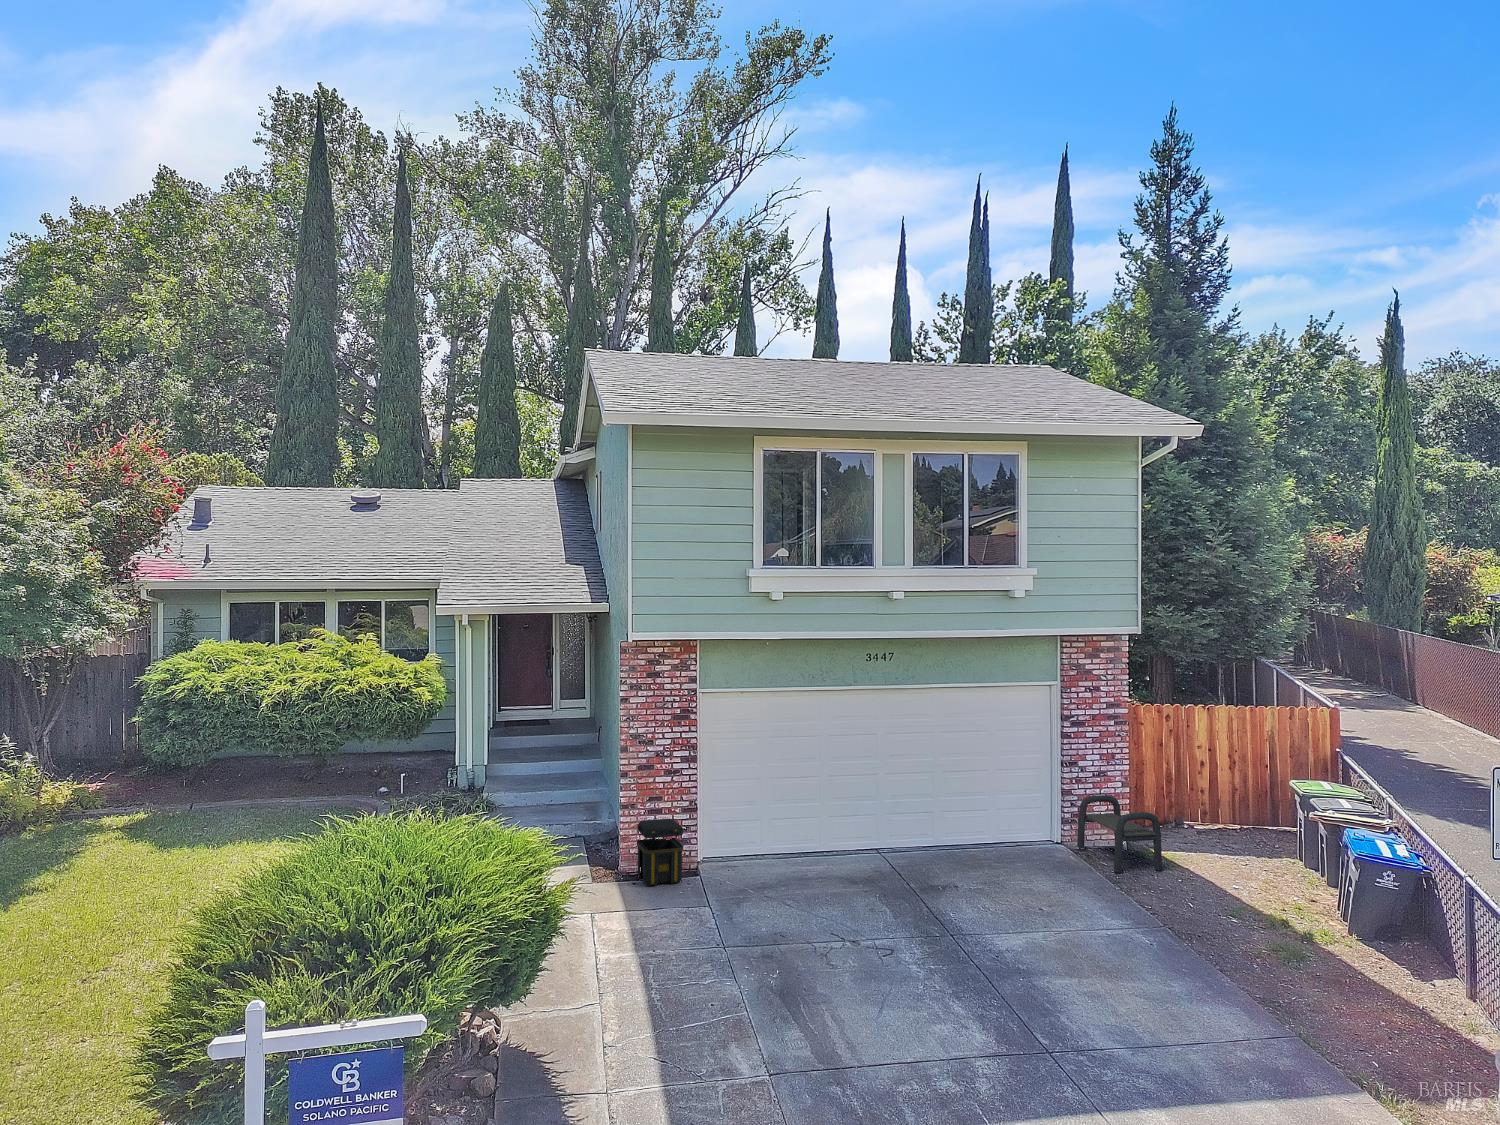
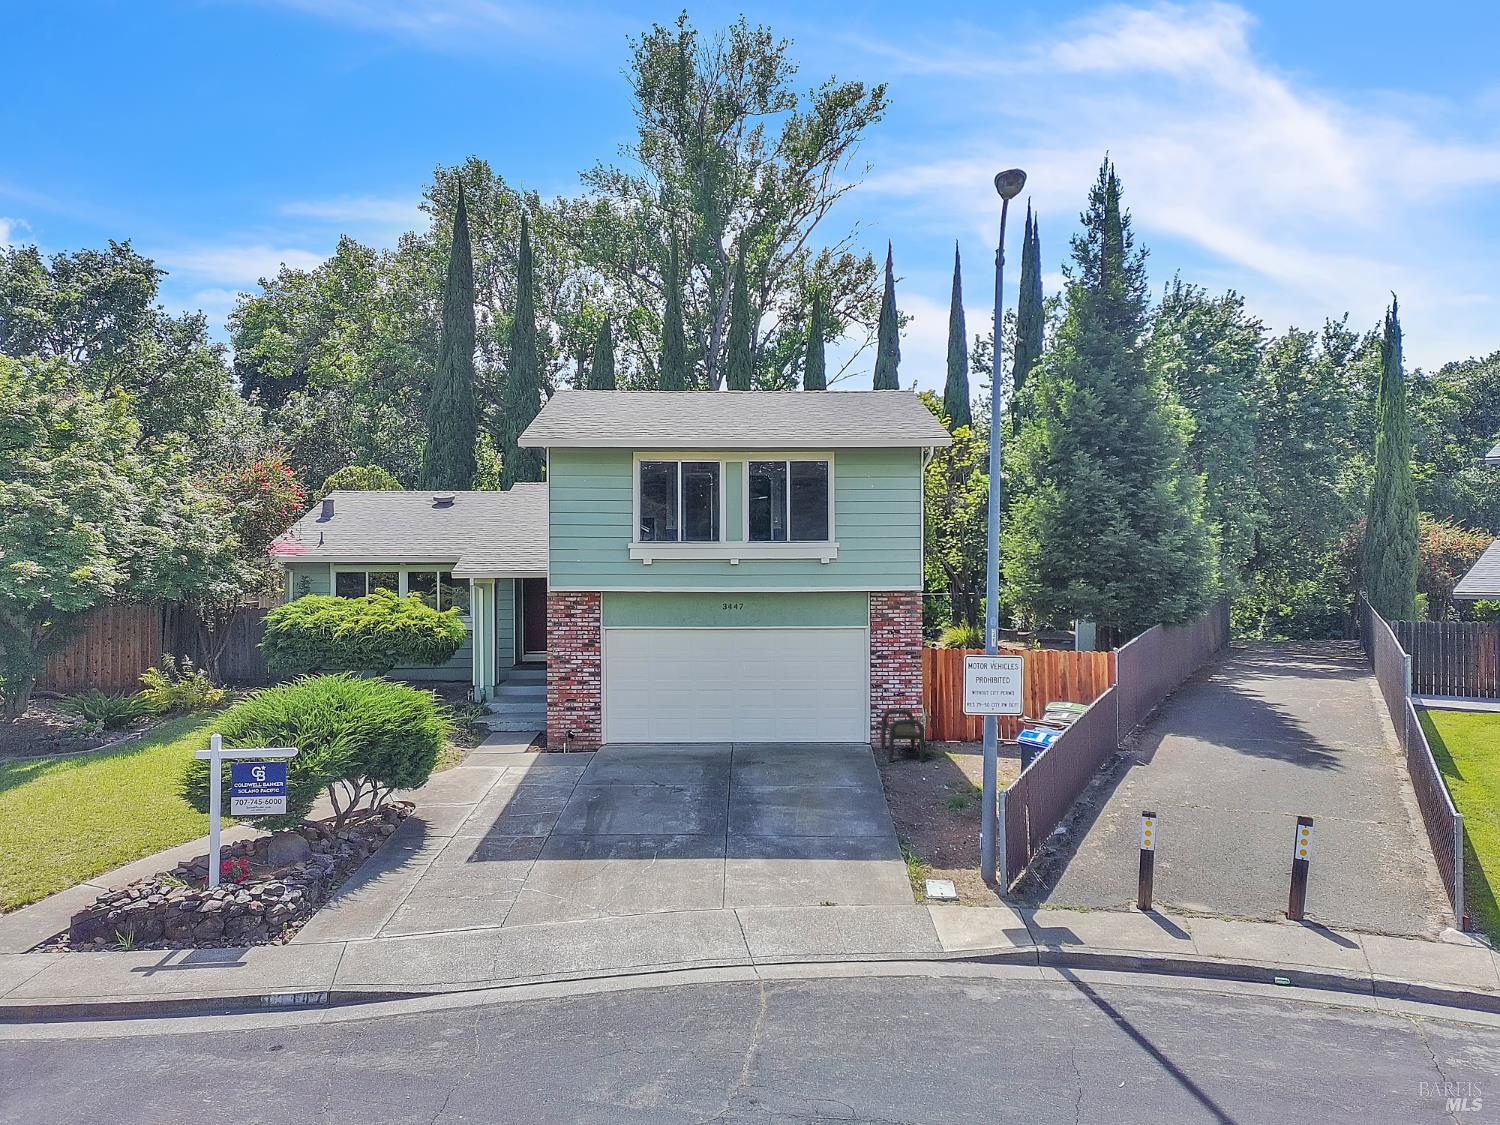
toolbox: present [637,819,684,886] -> none [556,714,584,756]

